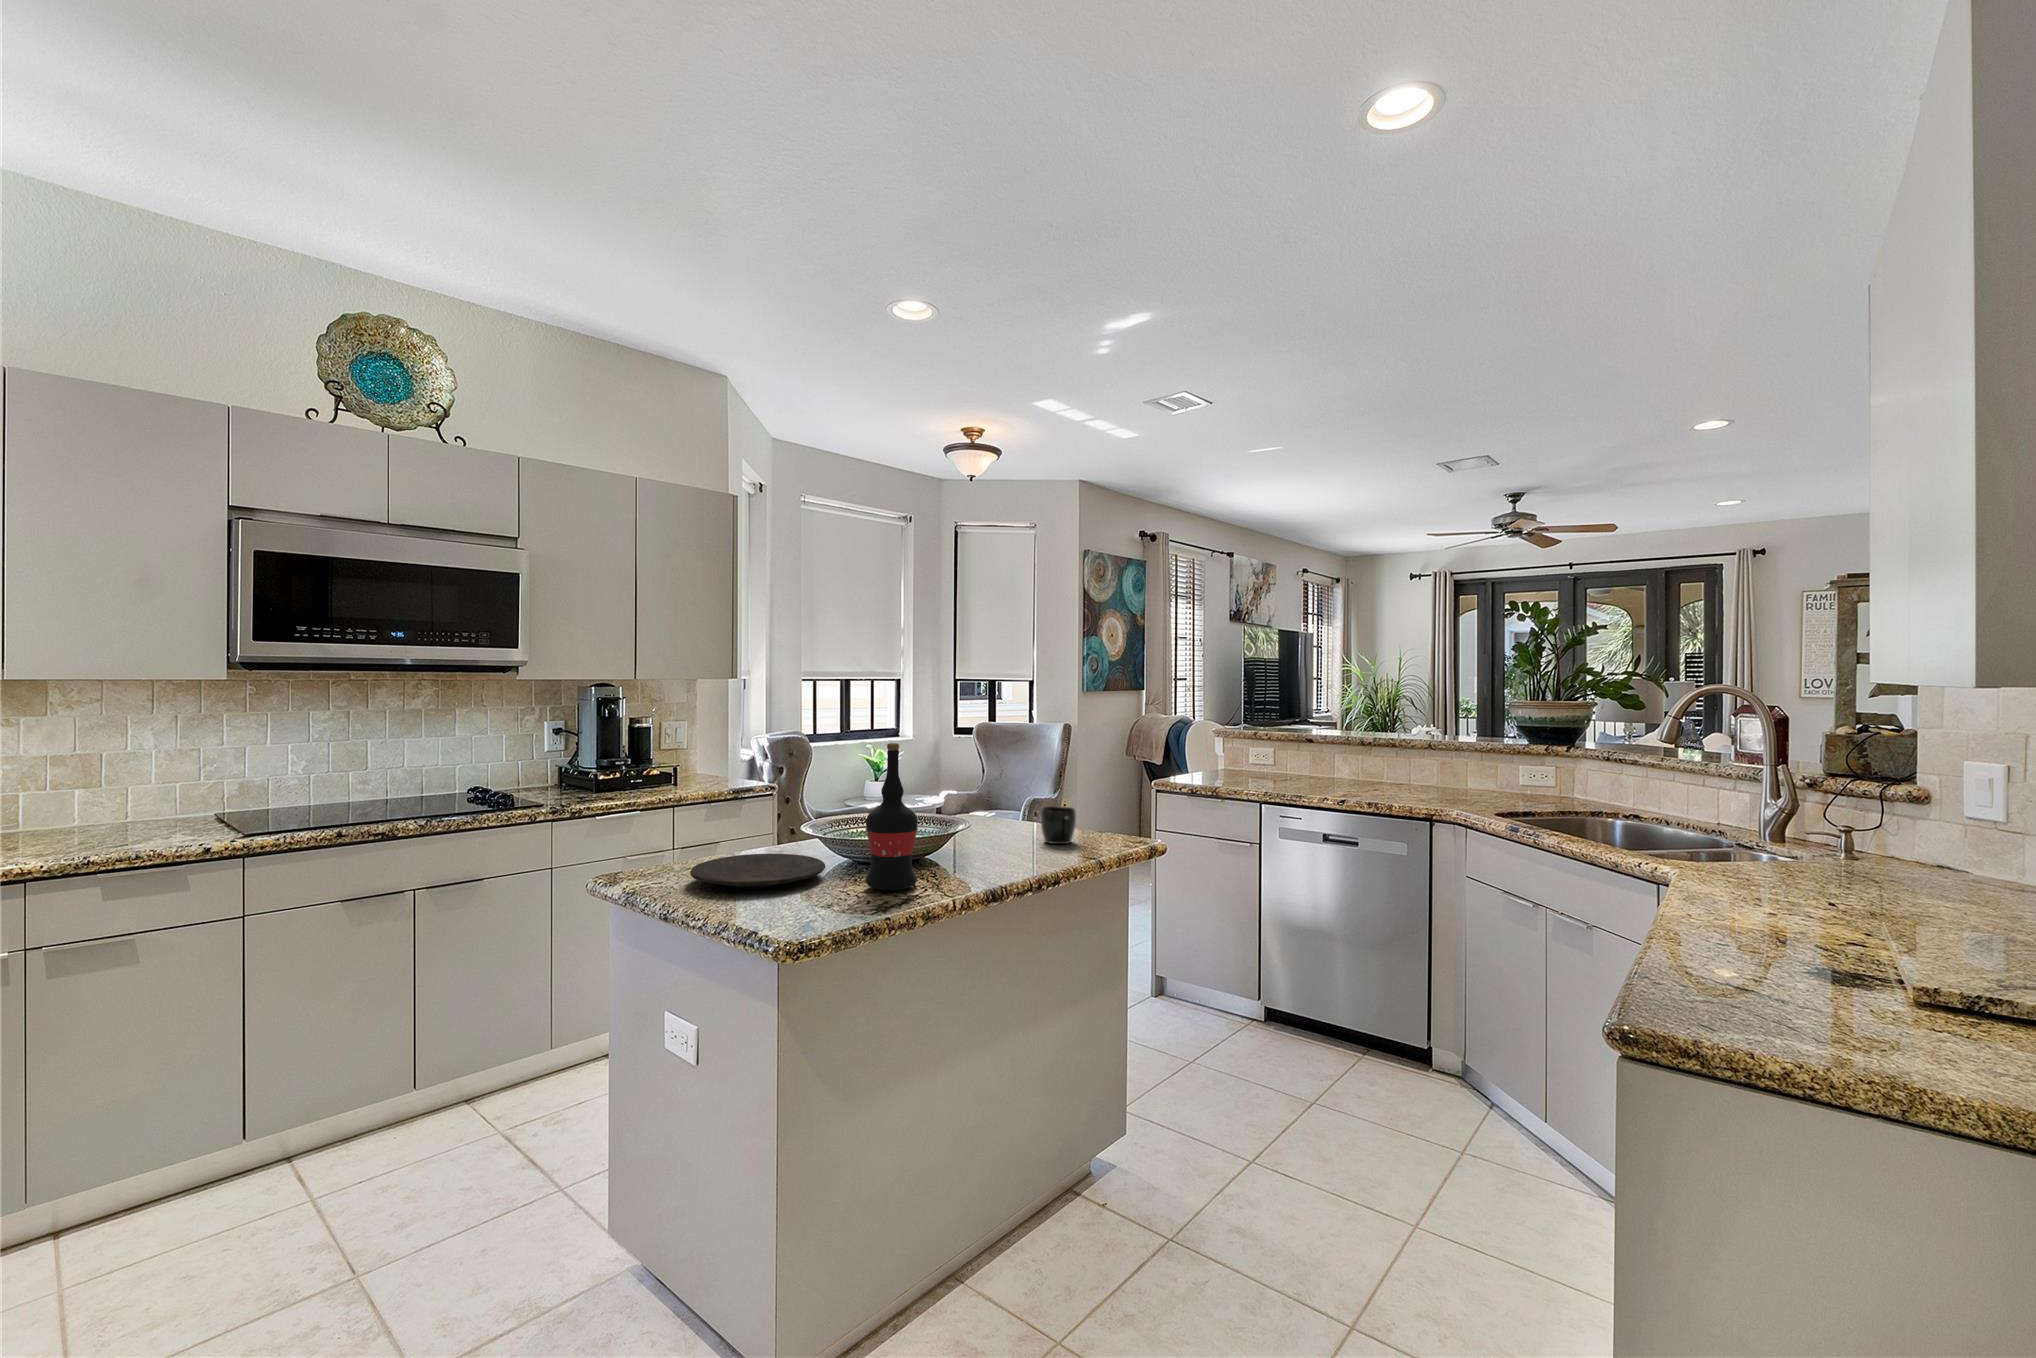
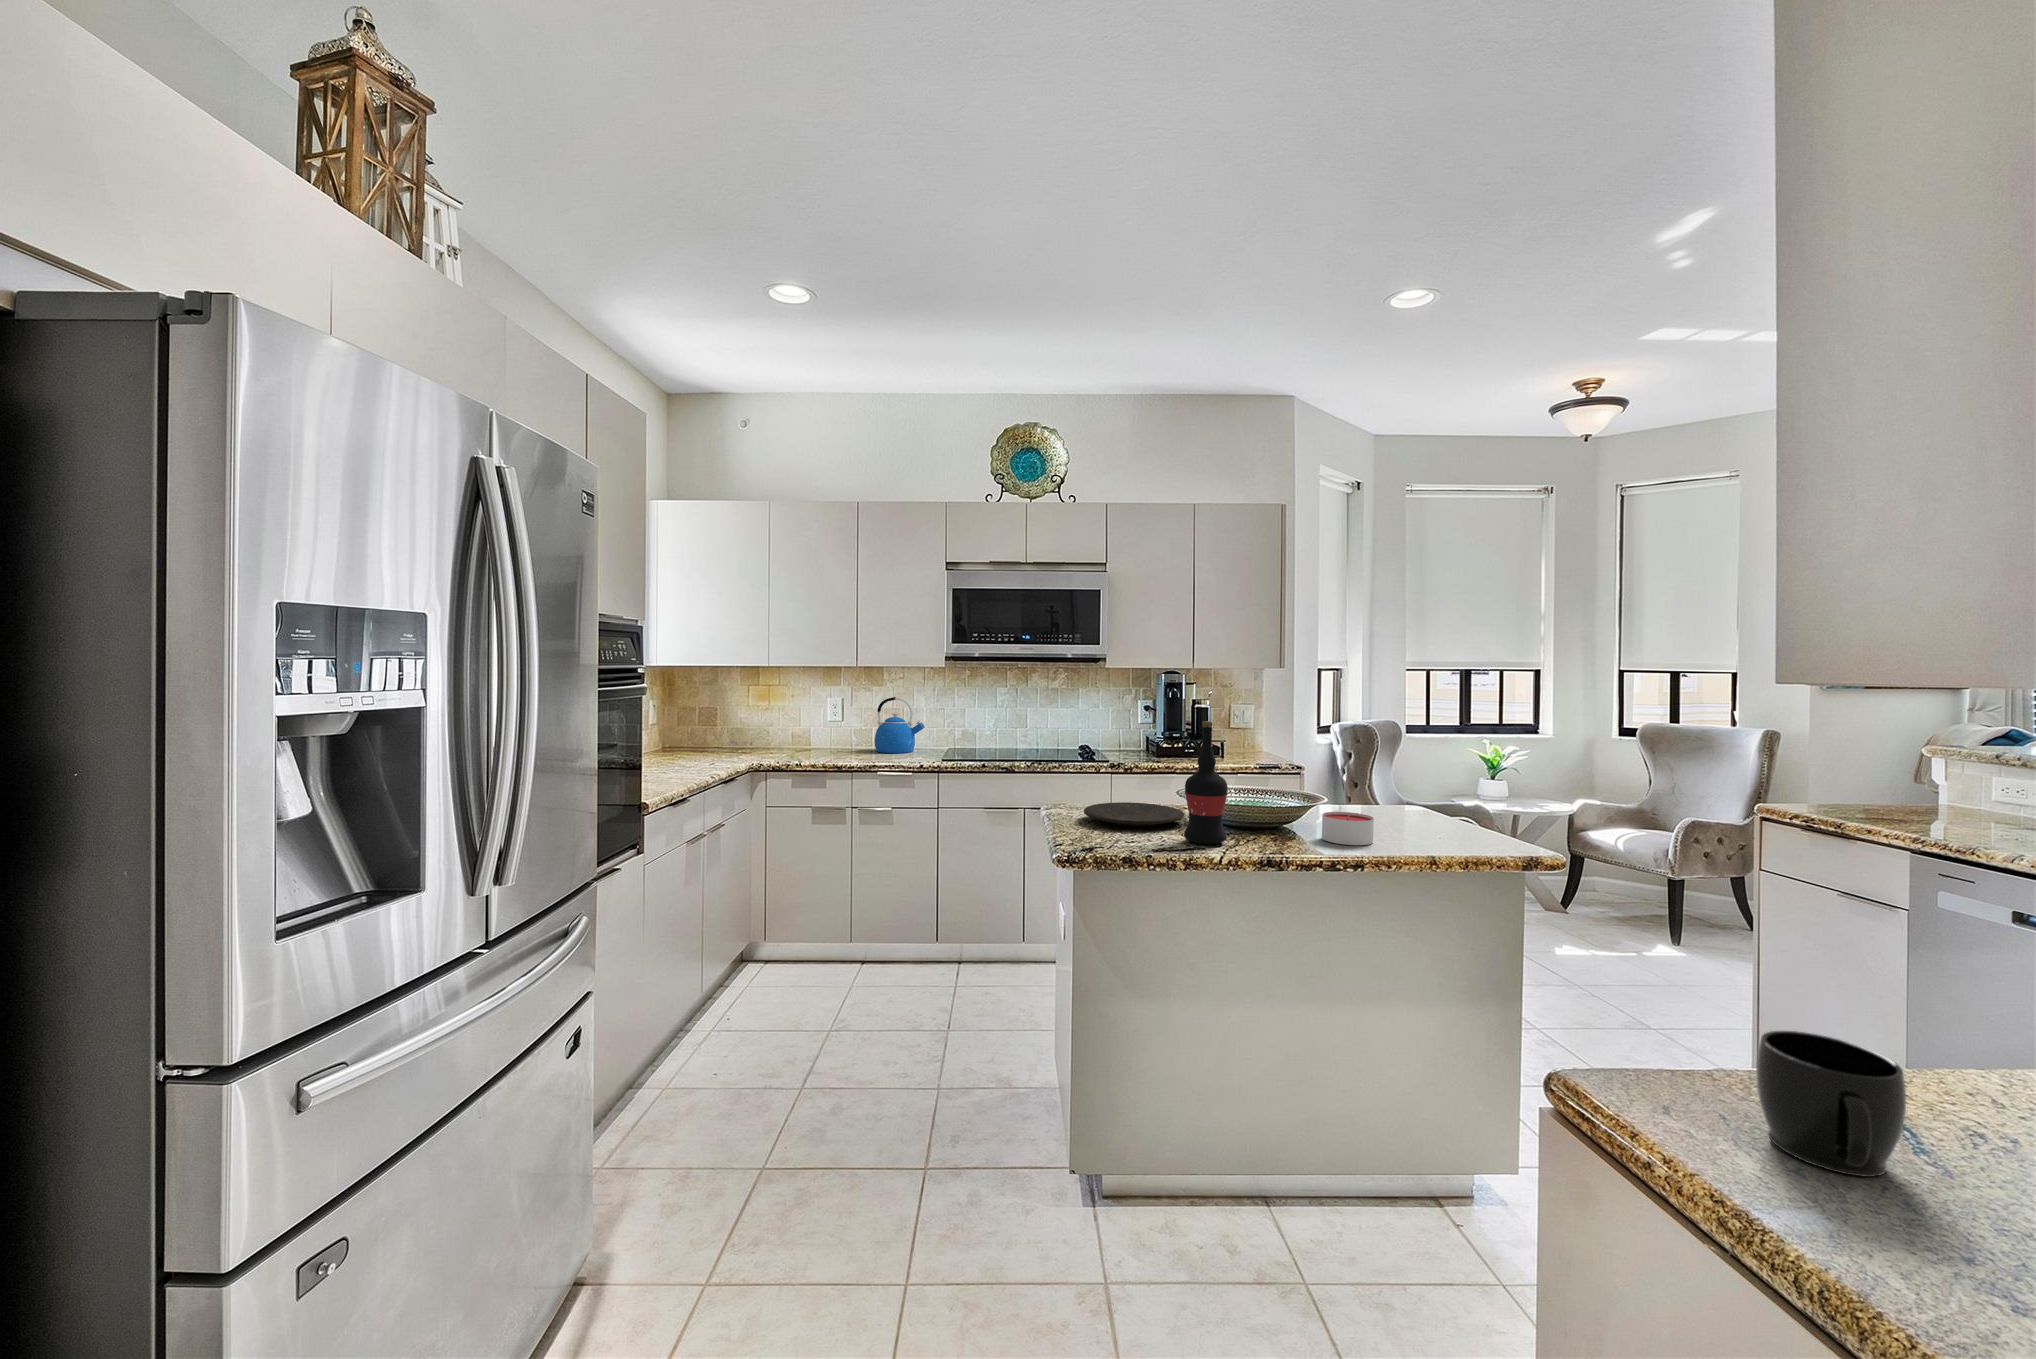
kettle: none [54,738,184,843] -> present [875,697,925,753]
mug: present [1040,806,1076,844] -> present [1756,1031,1906,1177]
candle: none [974,829,1024,863] -> present [1322,812,1374,845]

